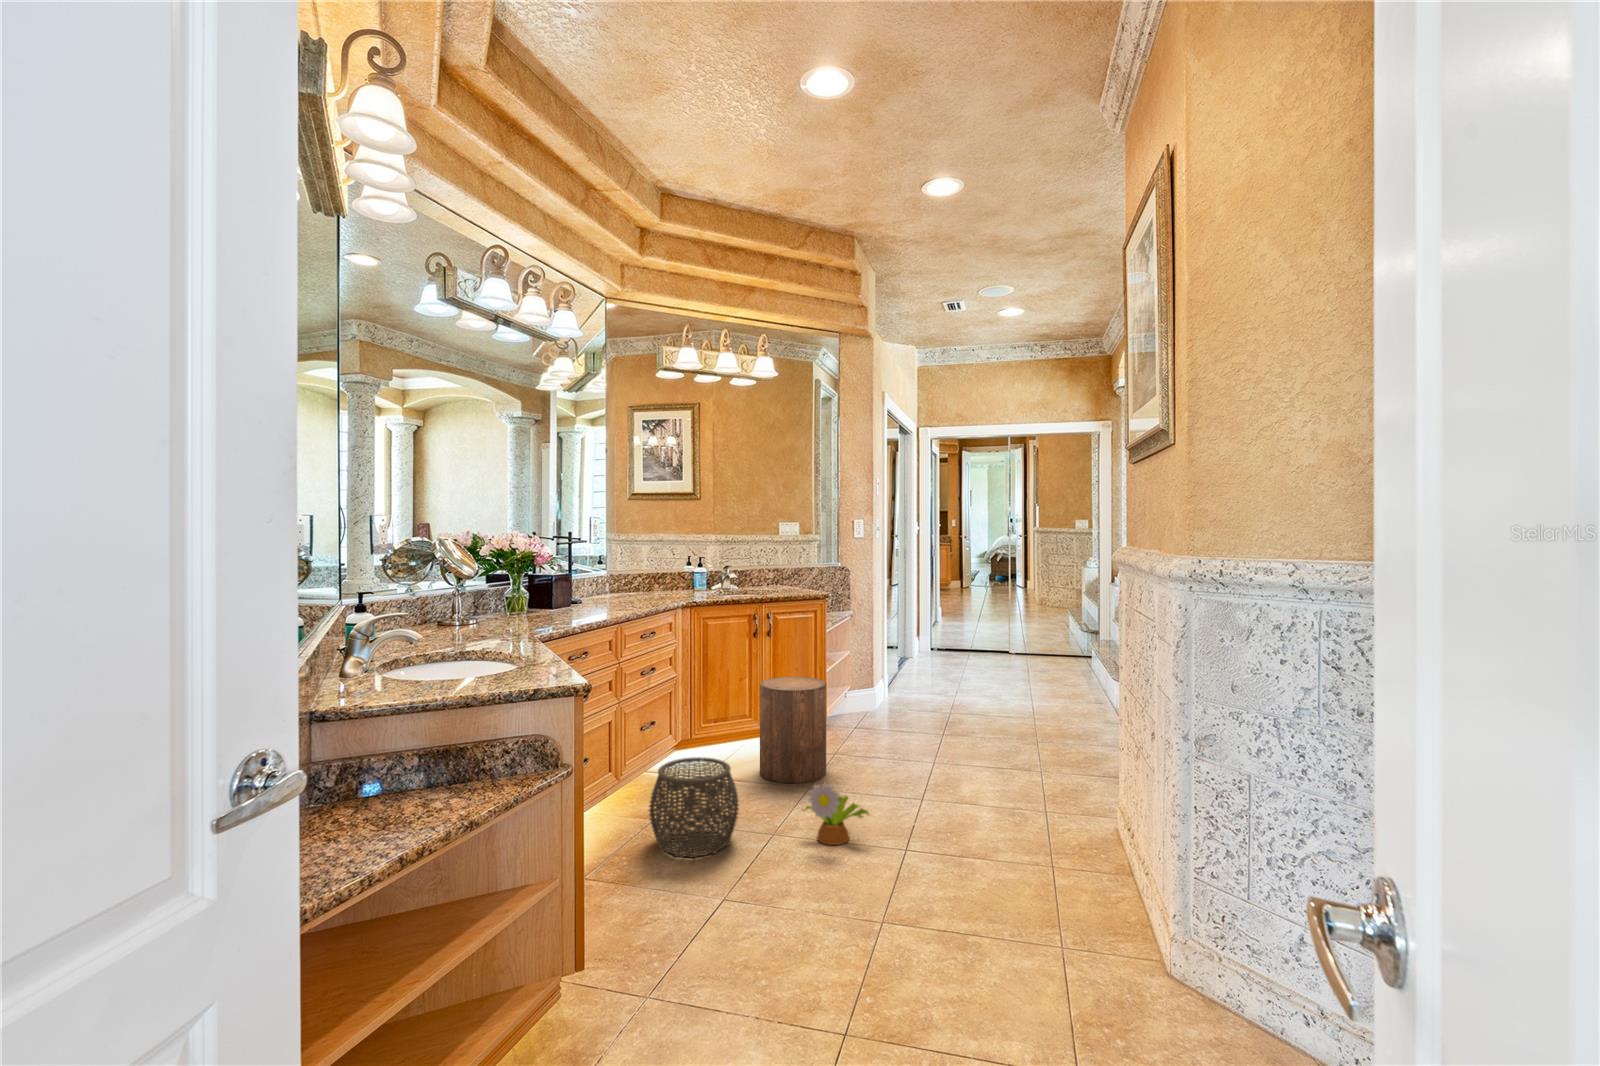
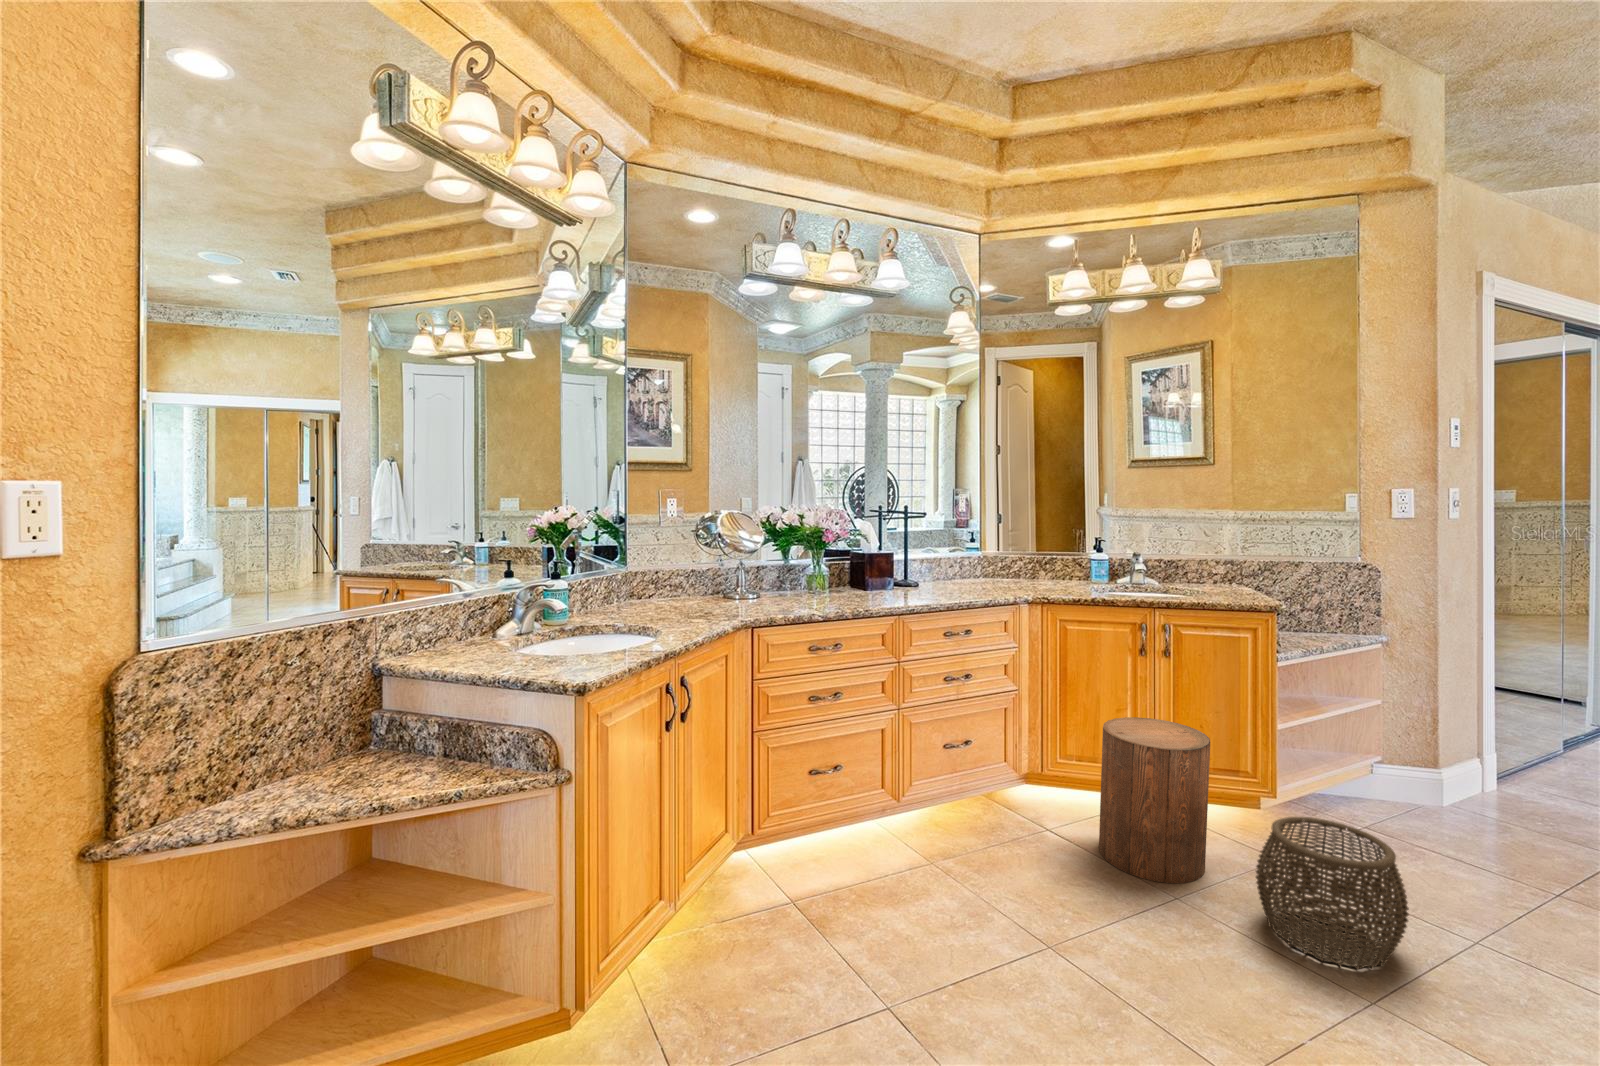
woven basket: present [649,757,739,857] -> present [1256,817,1409,969]
decorative plant: present [806,782,869,845] -> none [1043,896,1141,1005]

